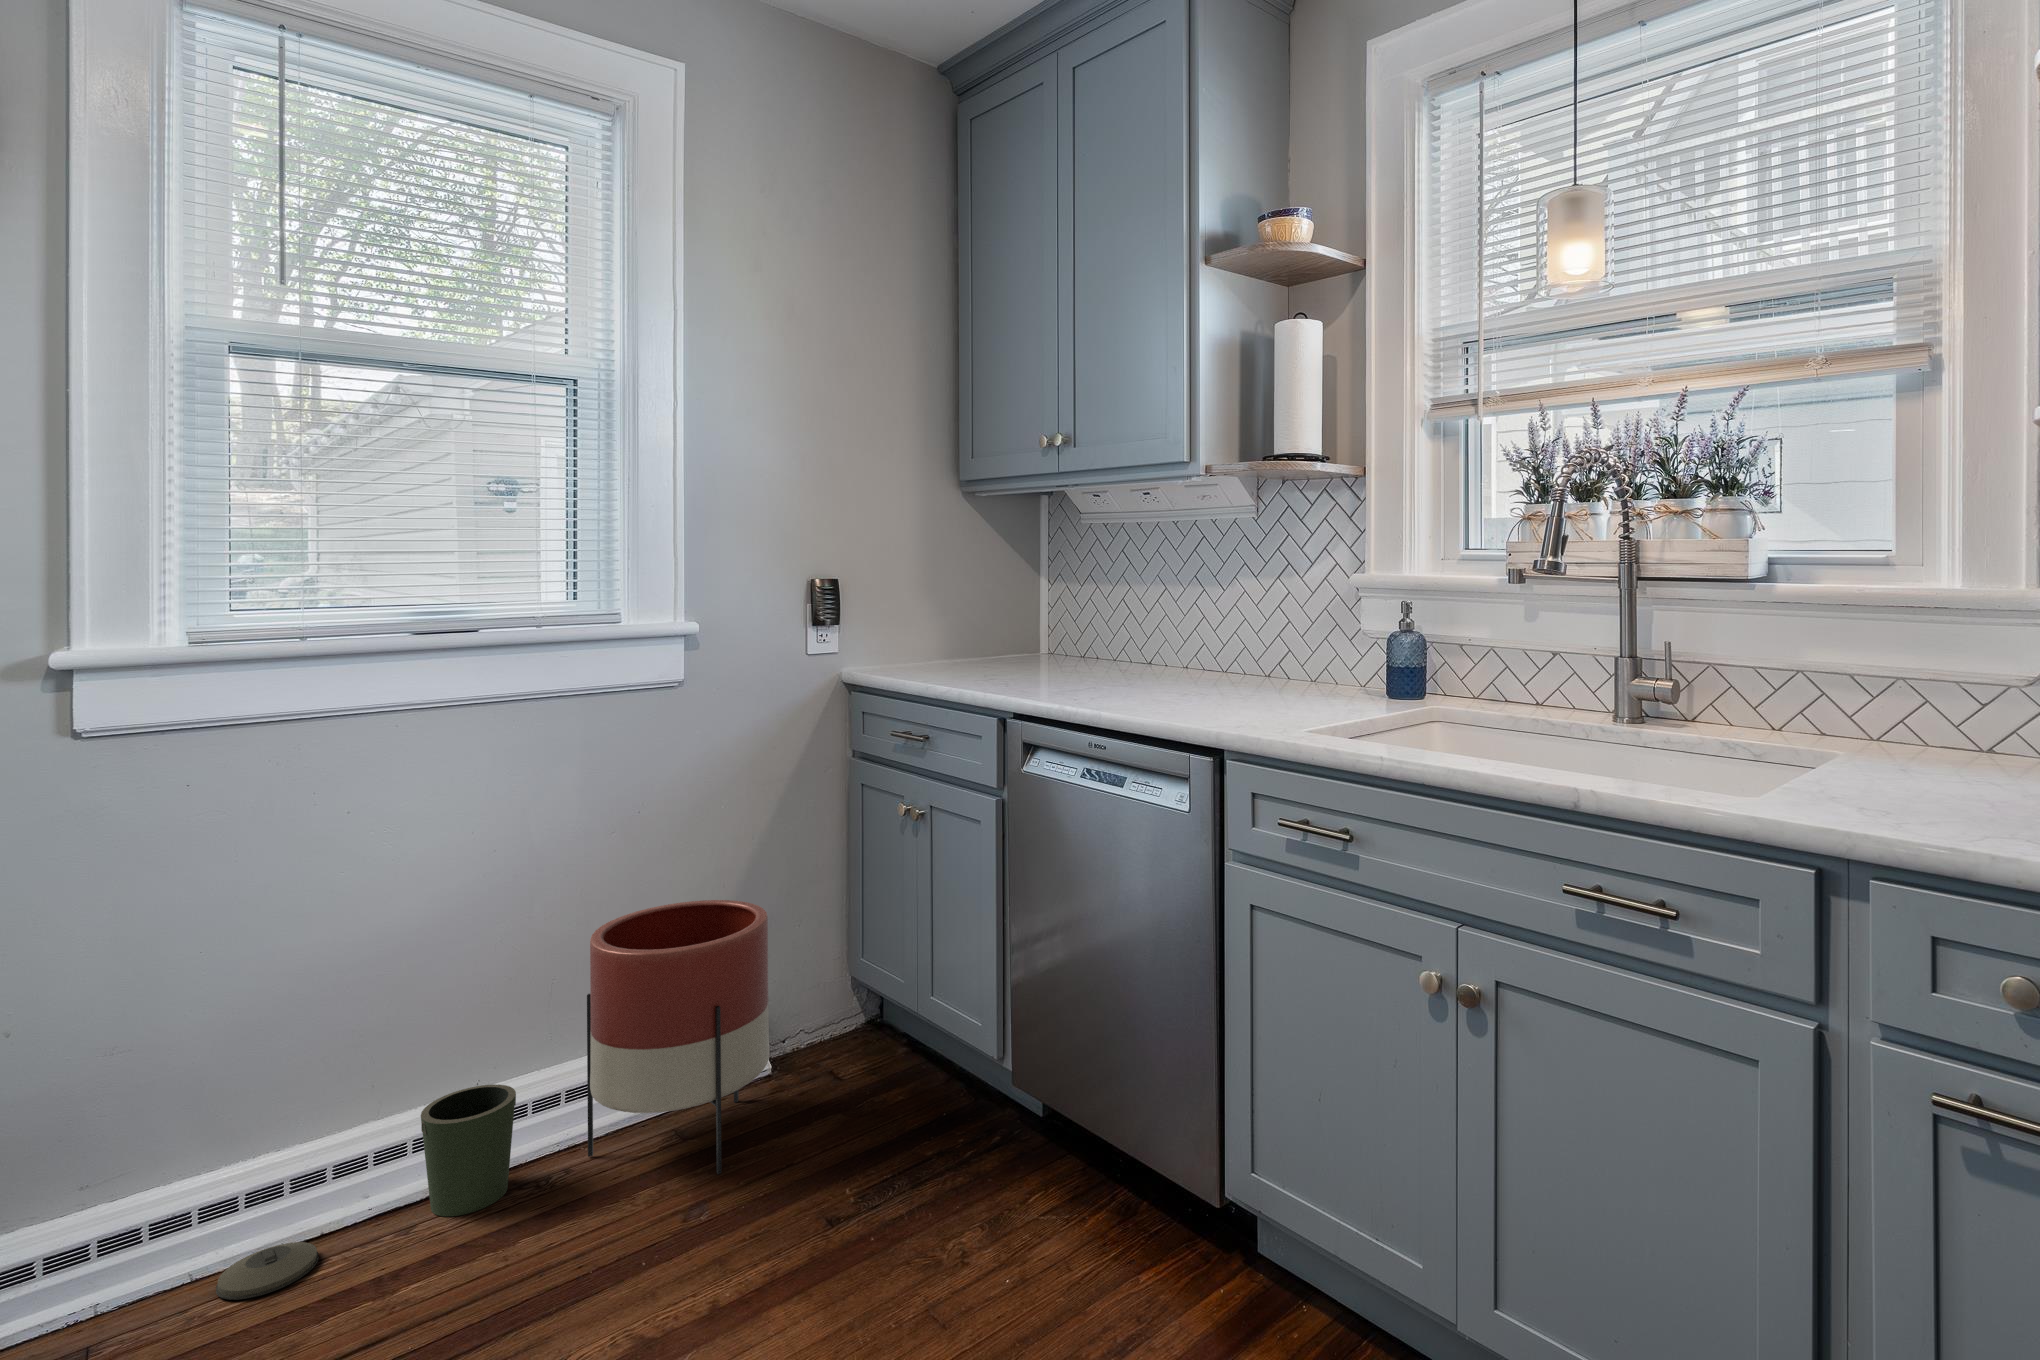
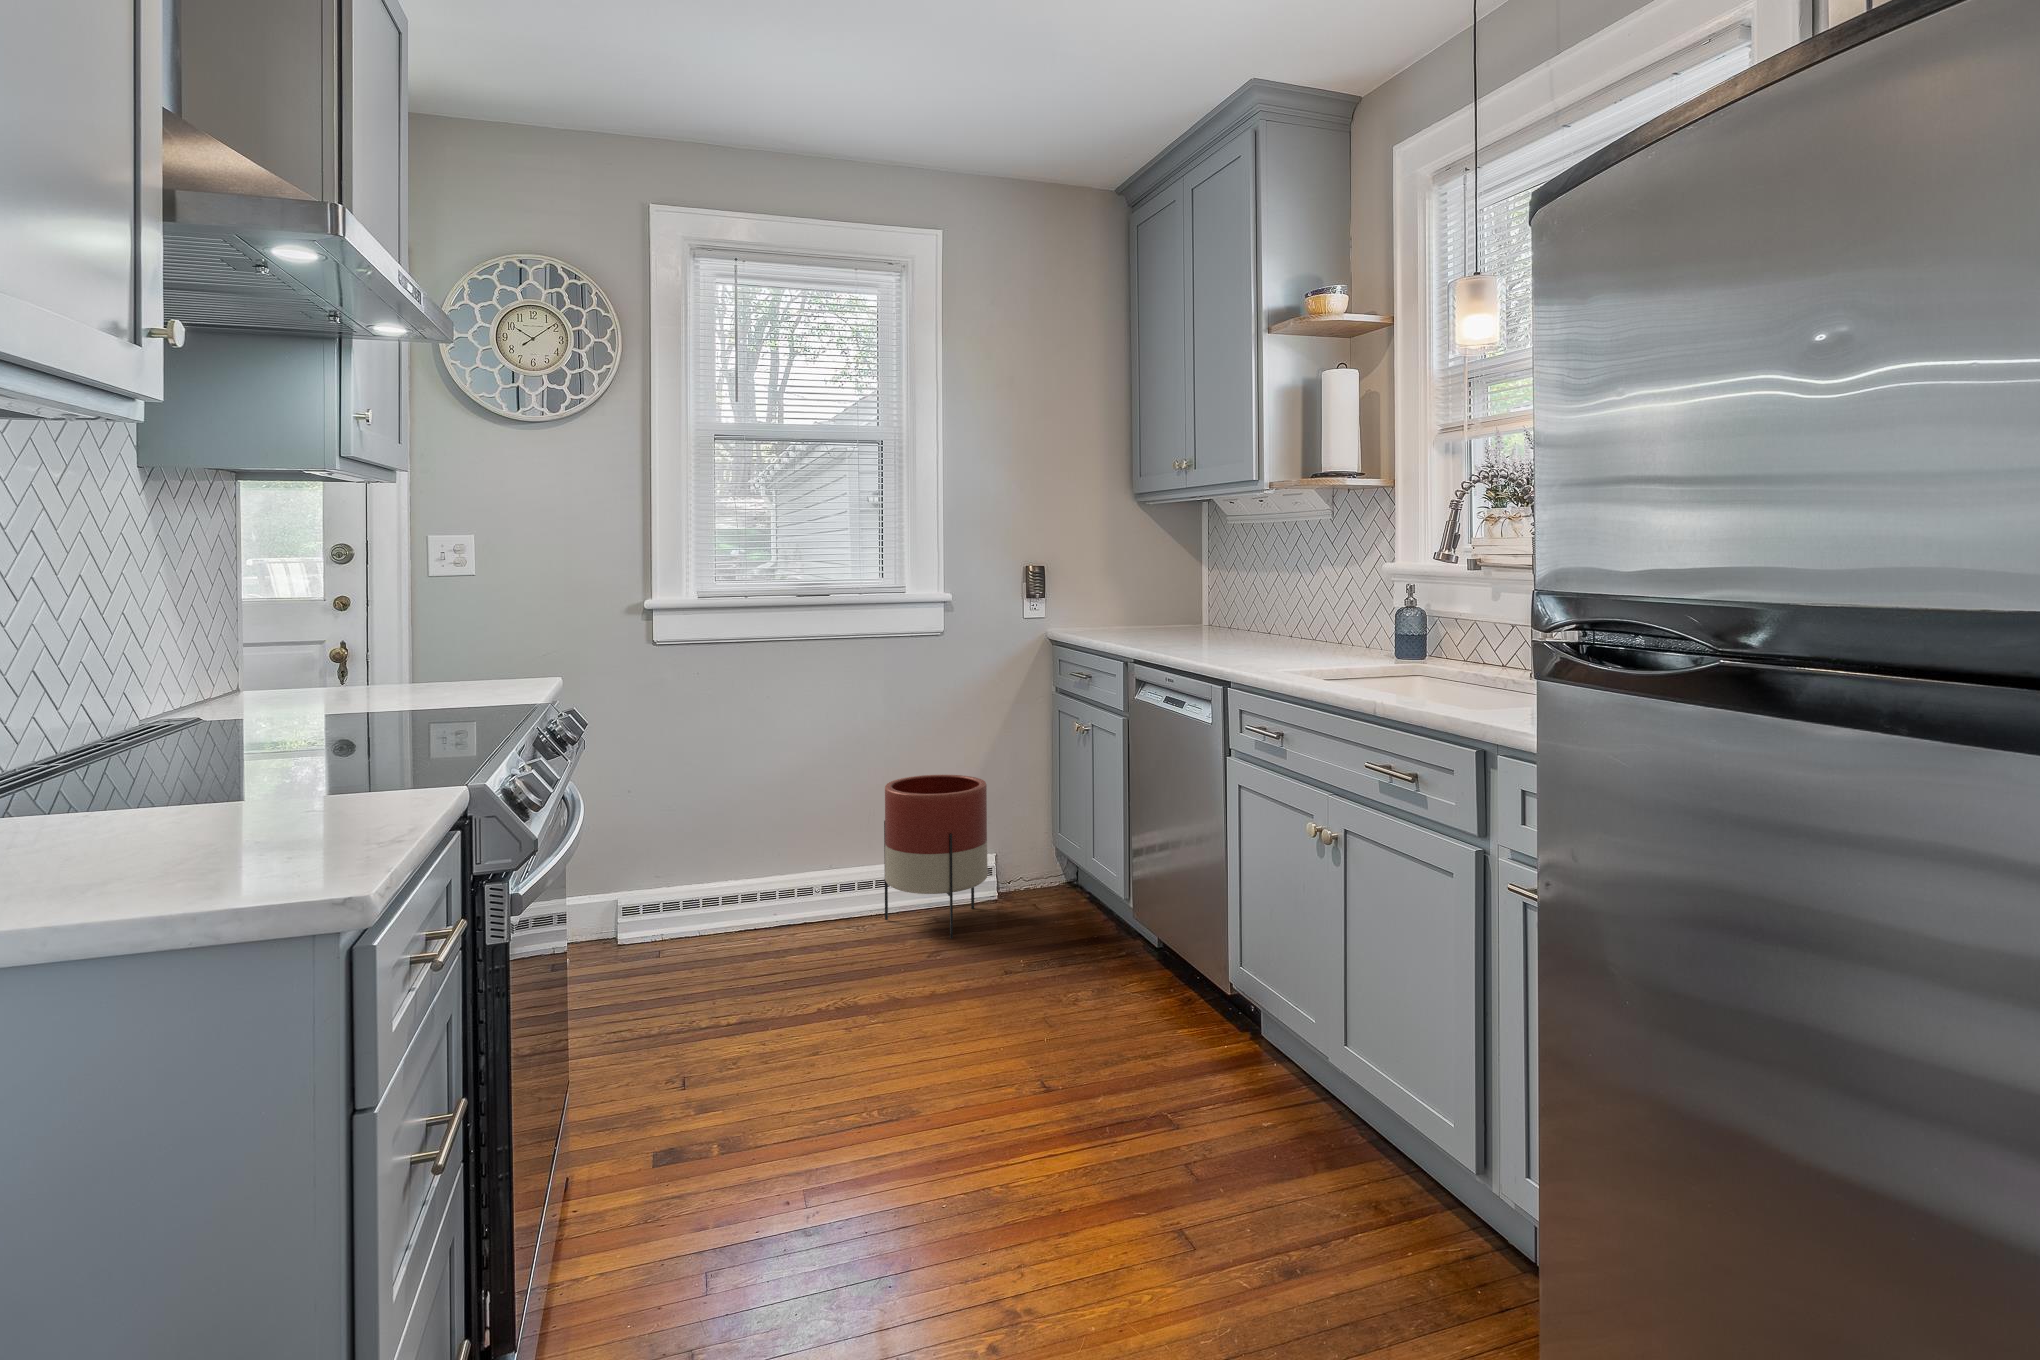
trash can: present [216,1084,516,1300] -> none [707,866,846,947]

